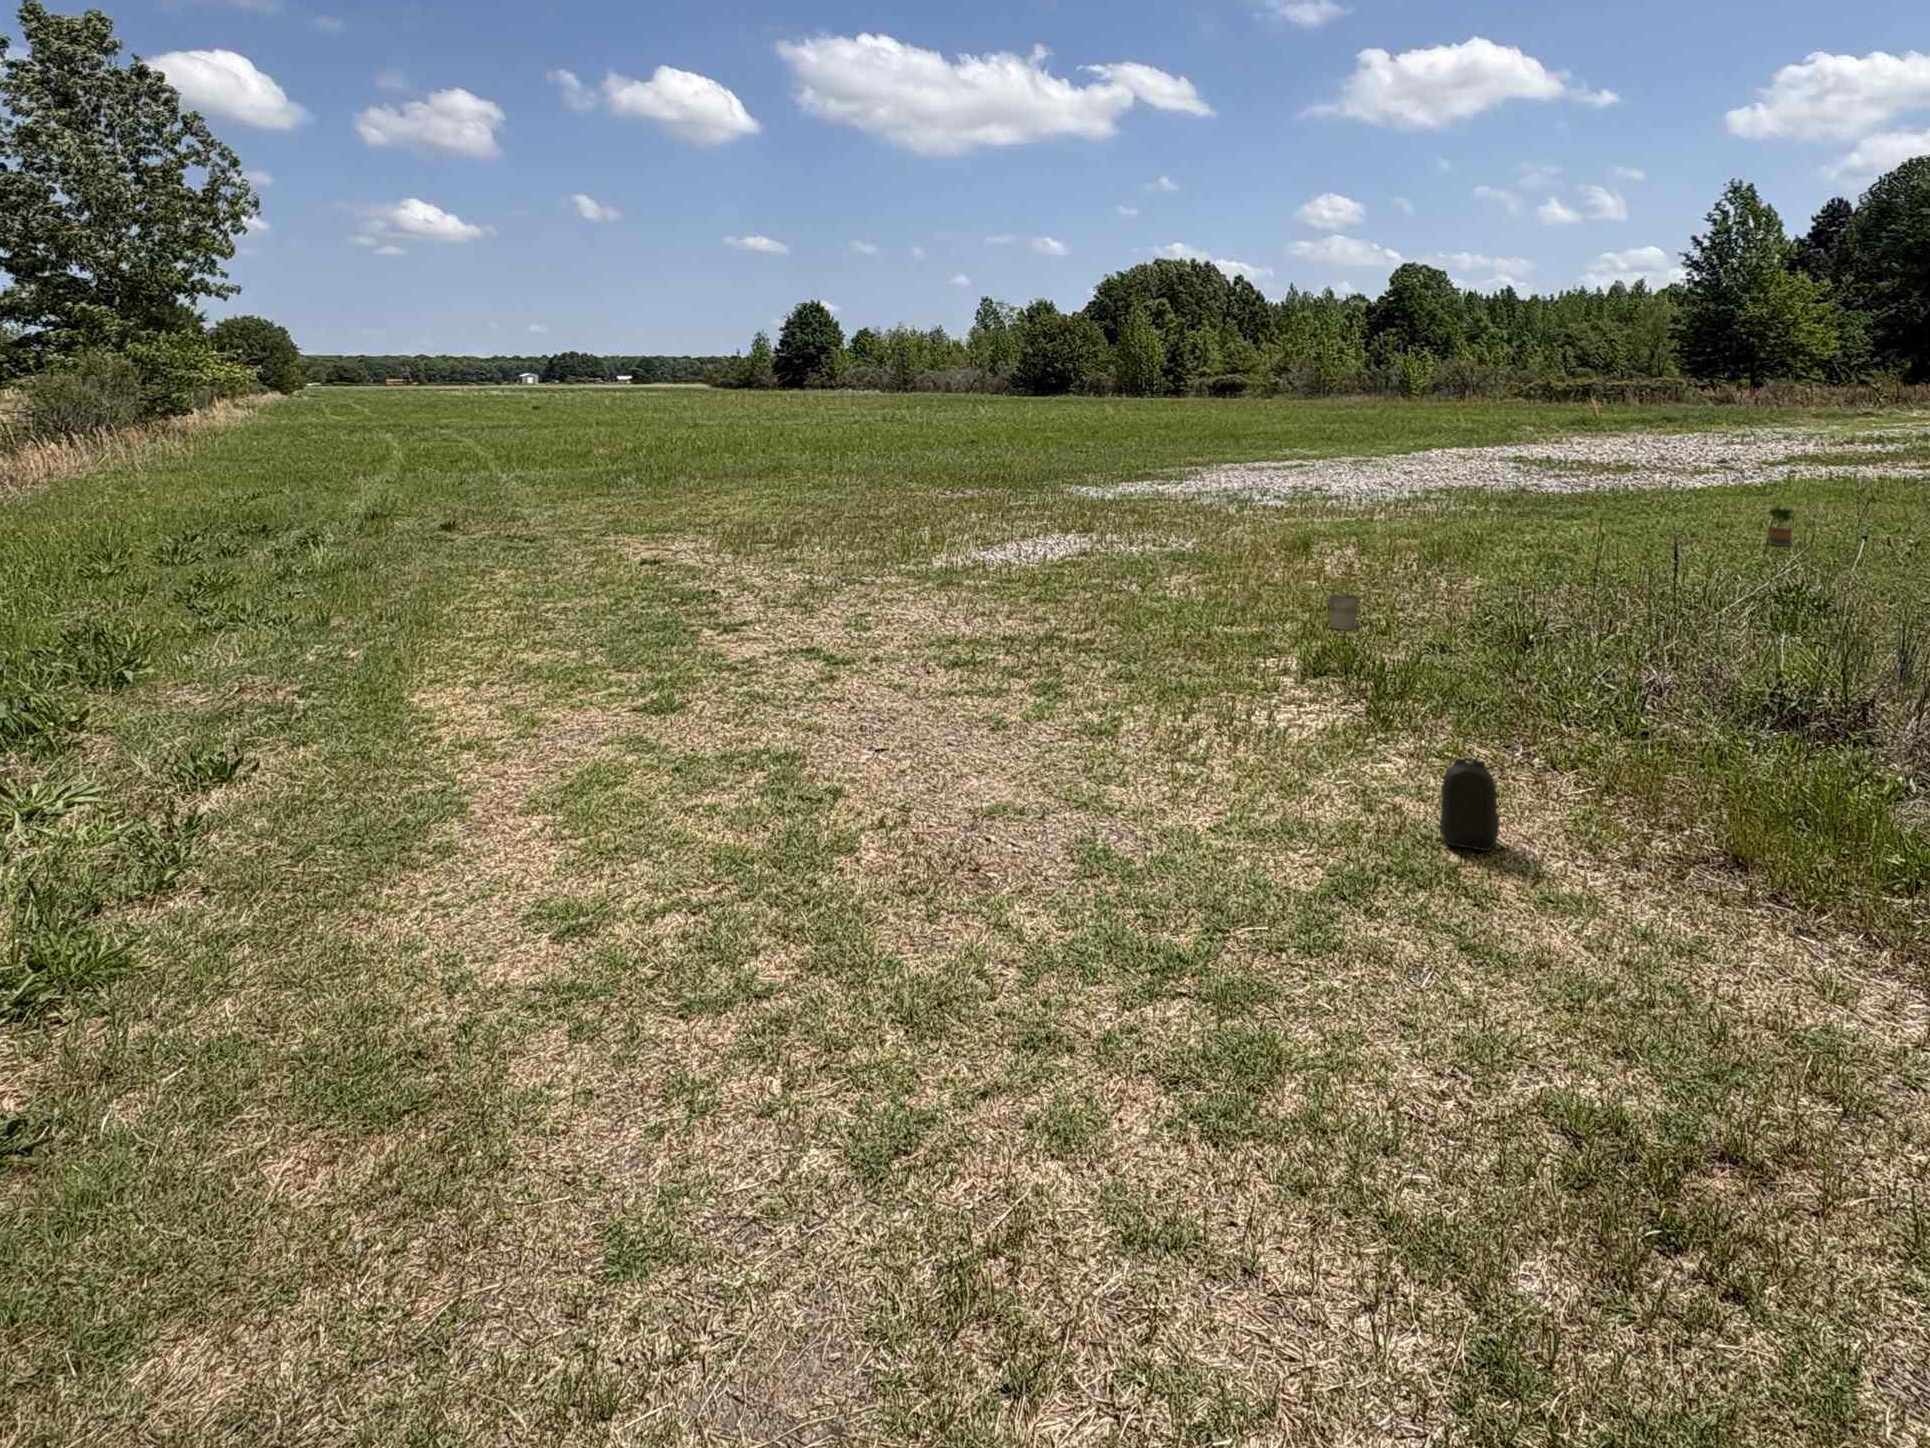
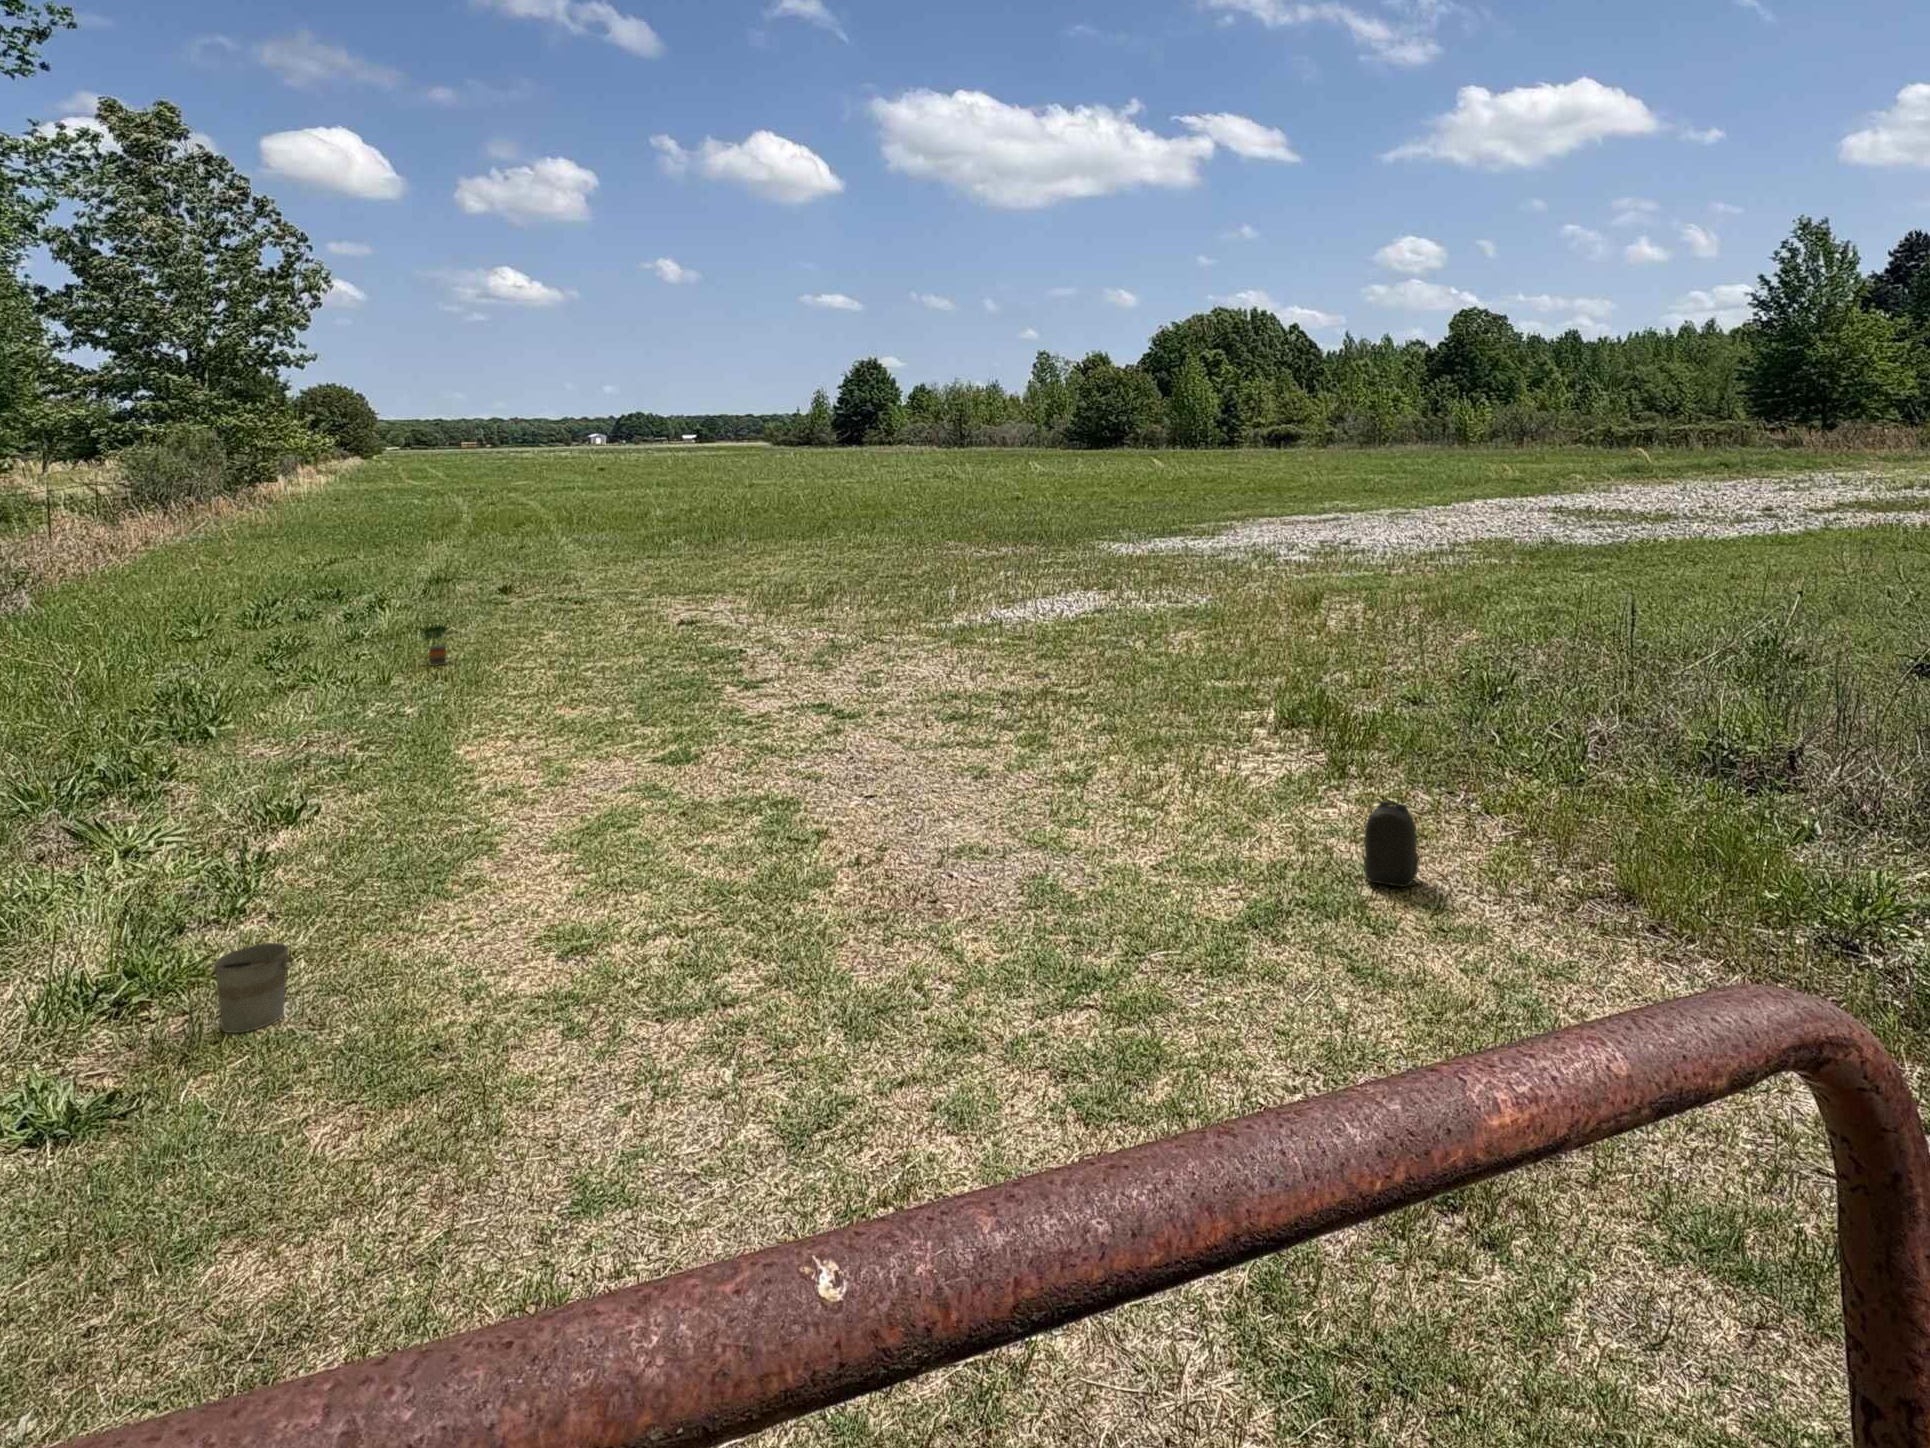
potted tree: present [1769,508,1794,546] -> present [422,625,452,666]
bucket: present [1328,594,1359,630] -> present [206,943,293,1033]

